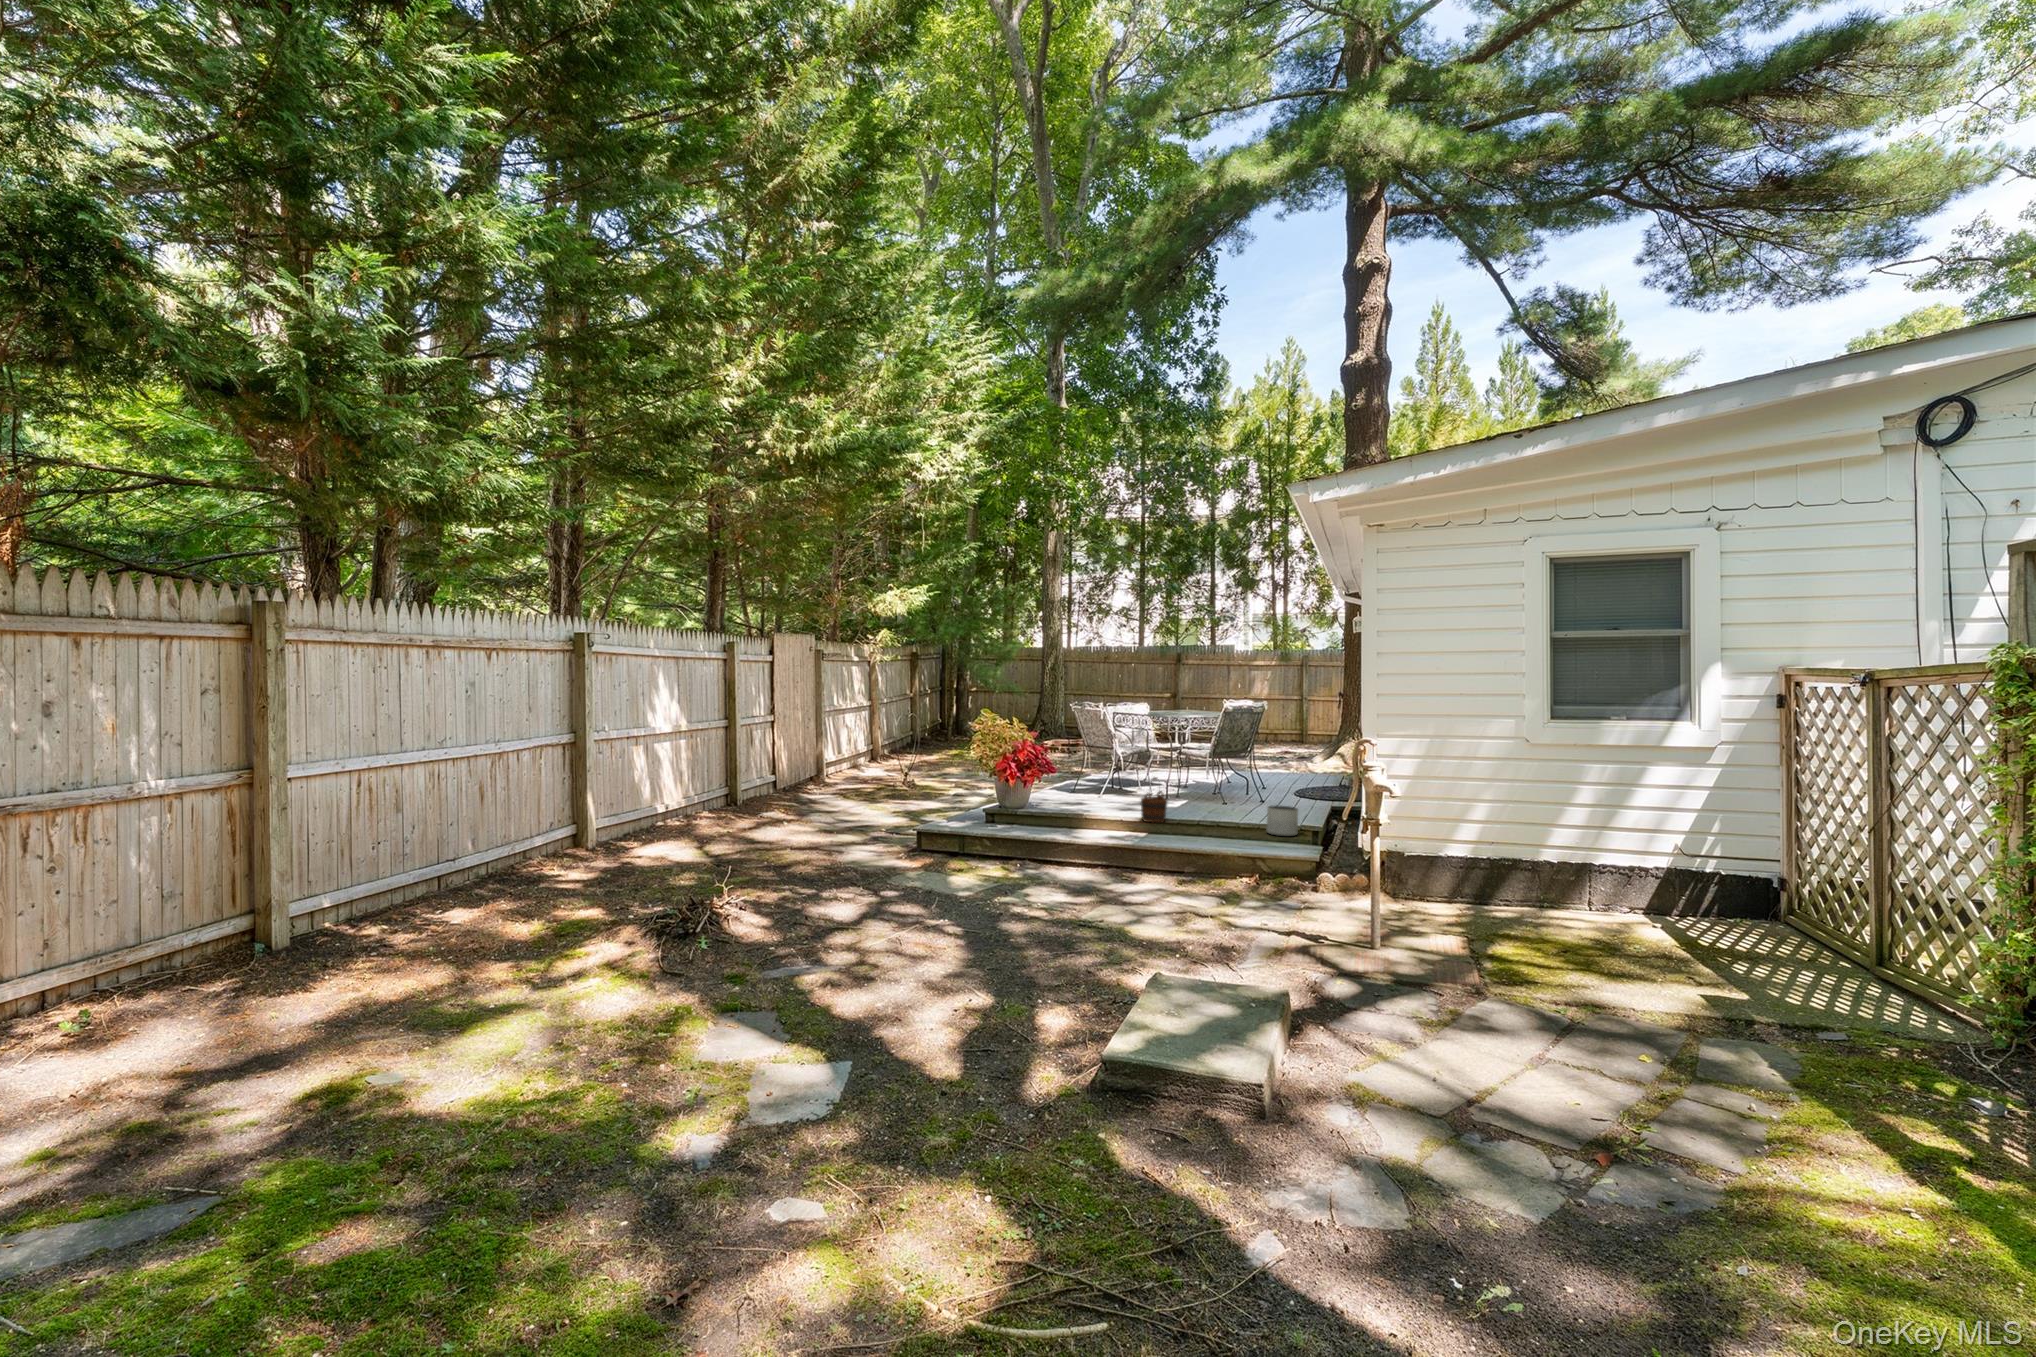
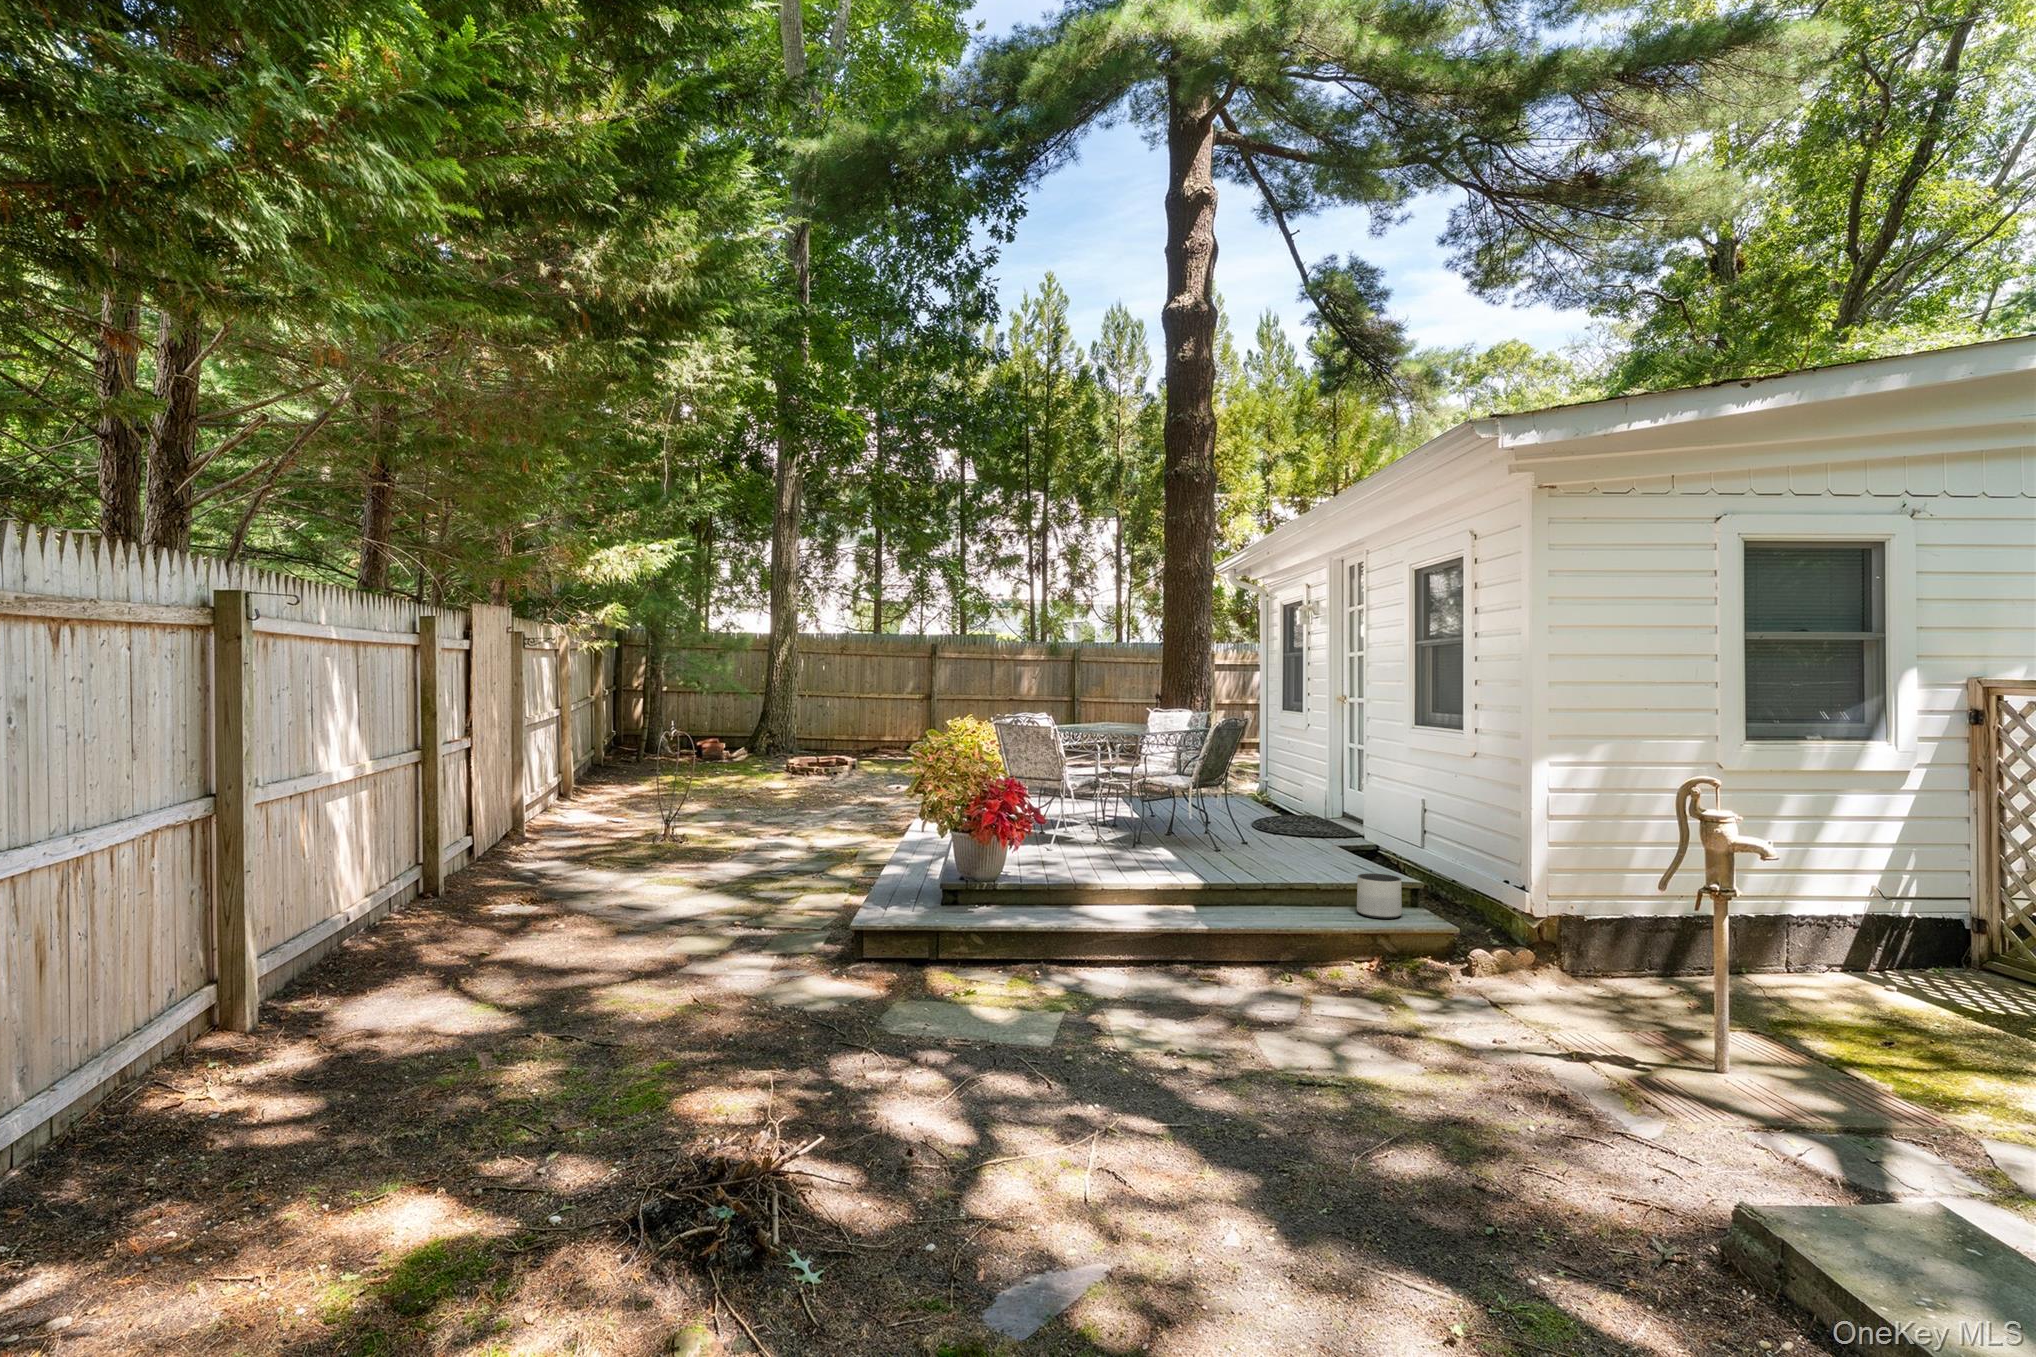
wooden bucket: present [1141,777,1167,822] -> none [1173,848,1214,918]

